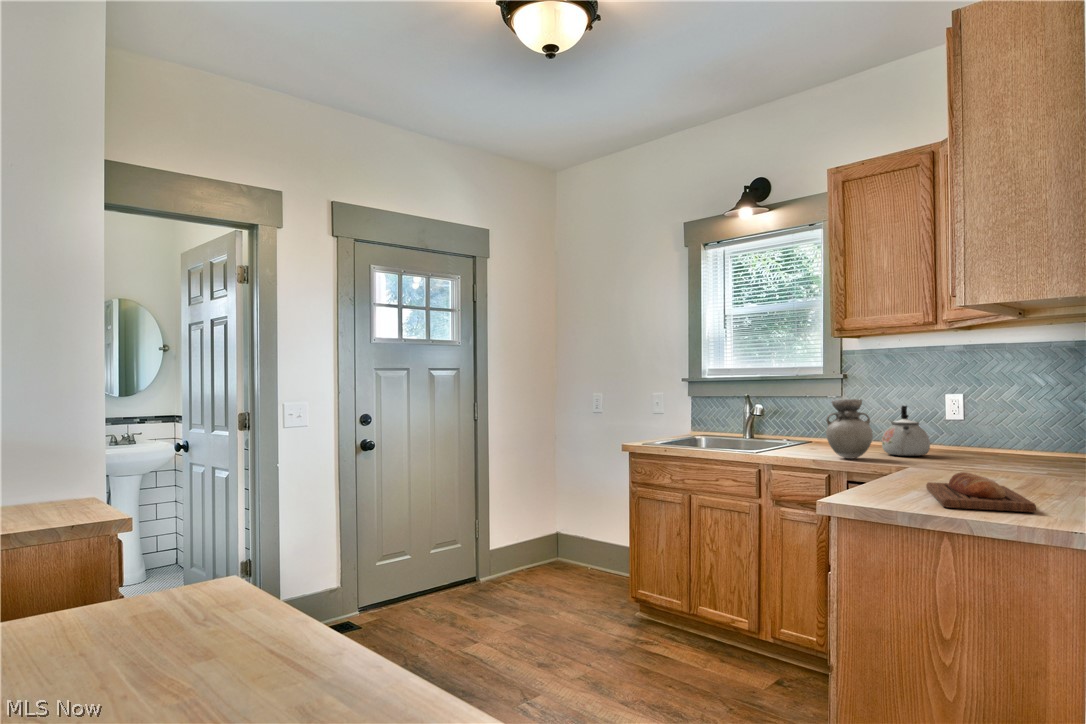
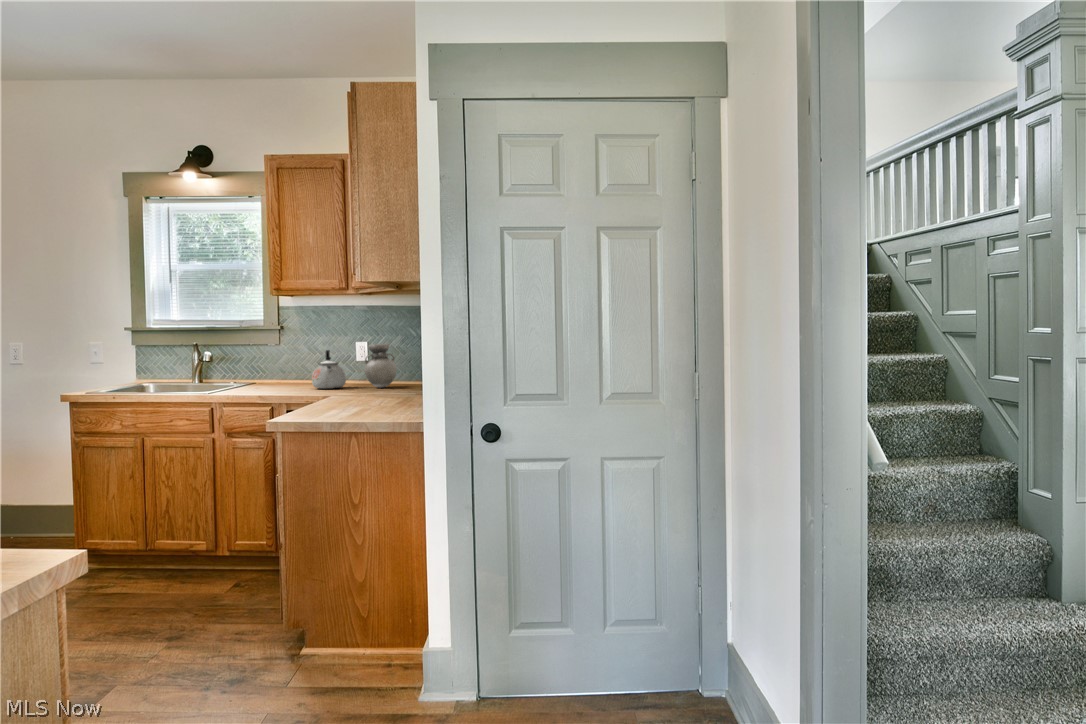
vase: present [826,399,873,459] -> present [365,344,397,388]
bread loaf: present [926,472,1036,512] -> none [342,395,402,418]

